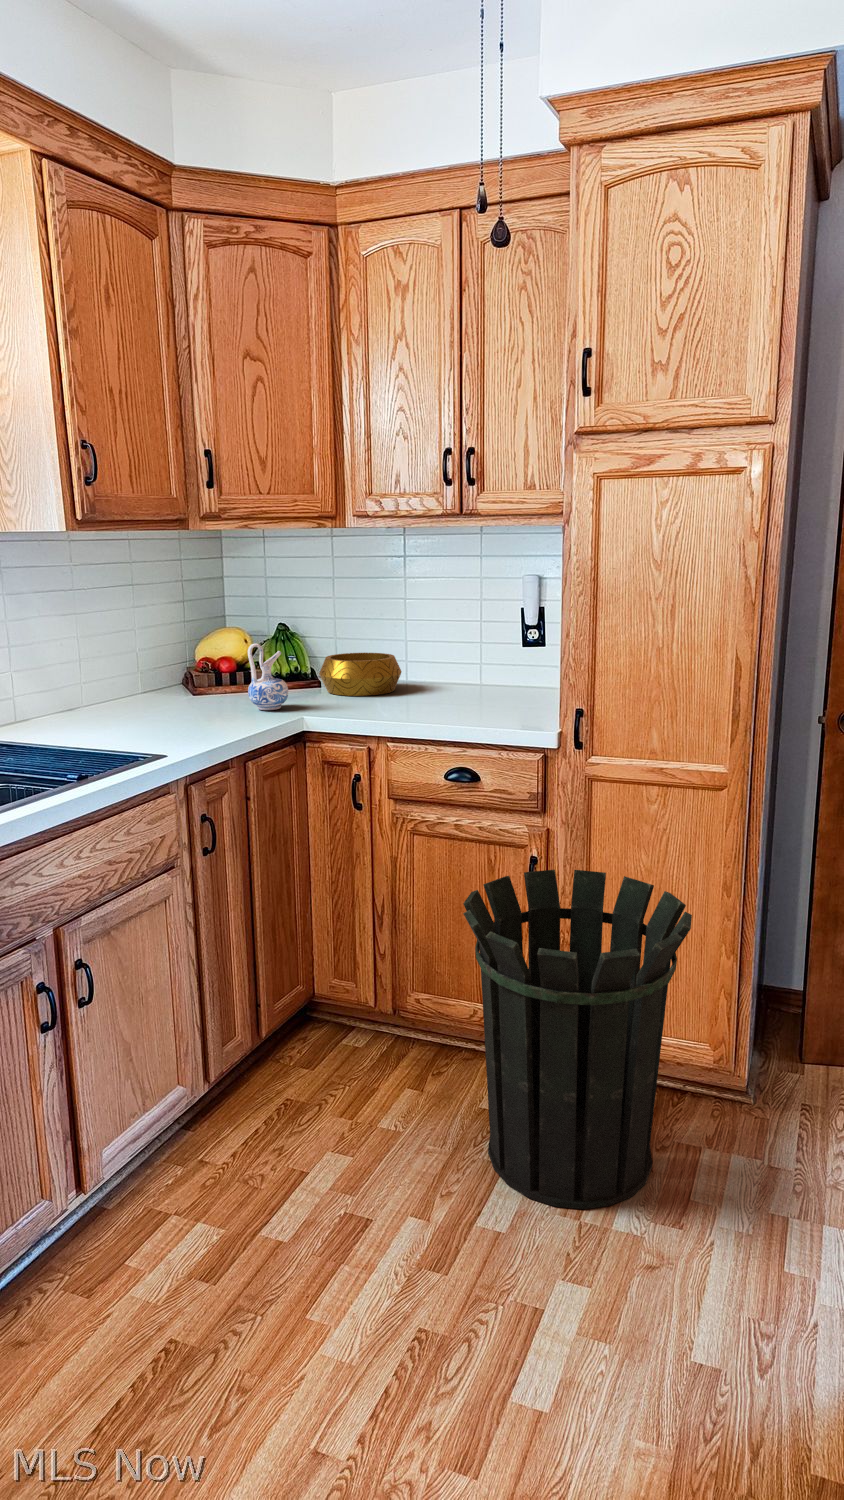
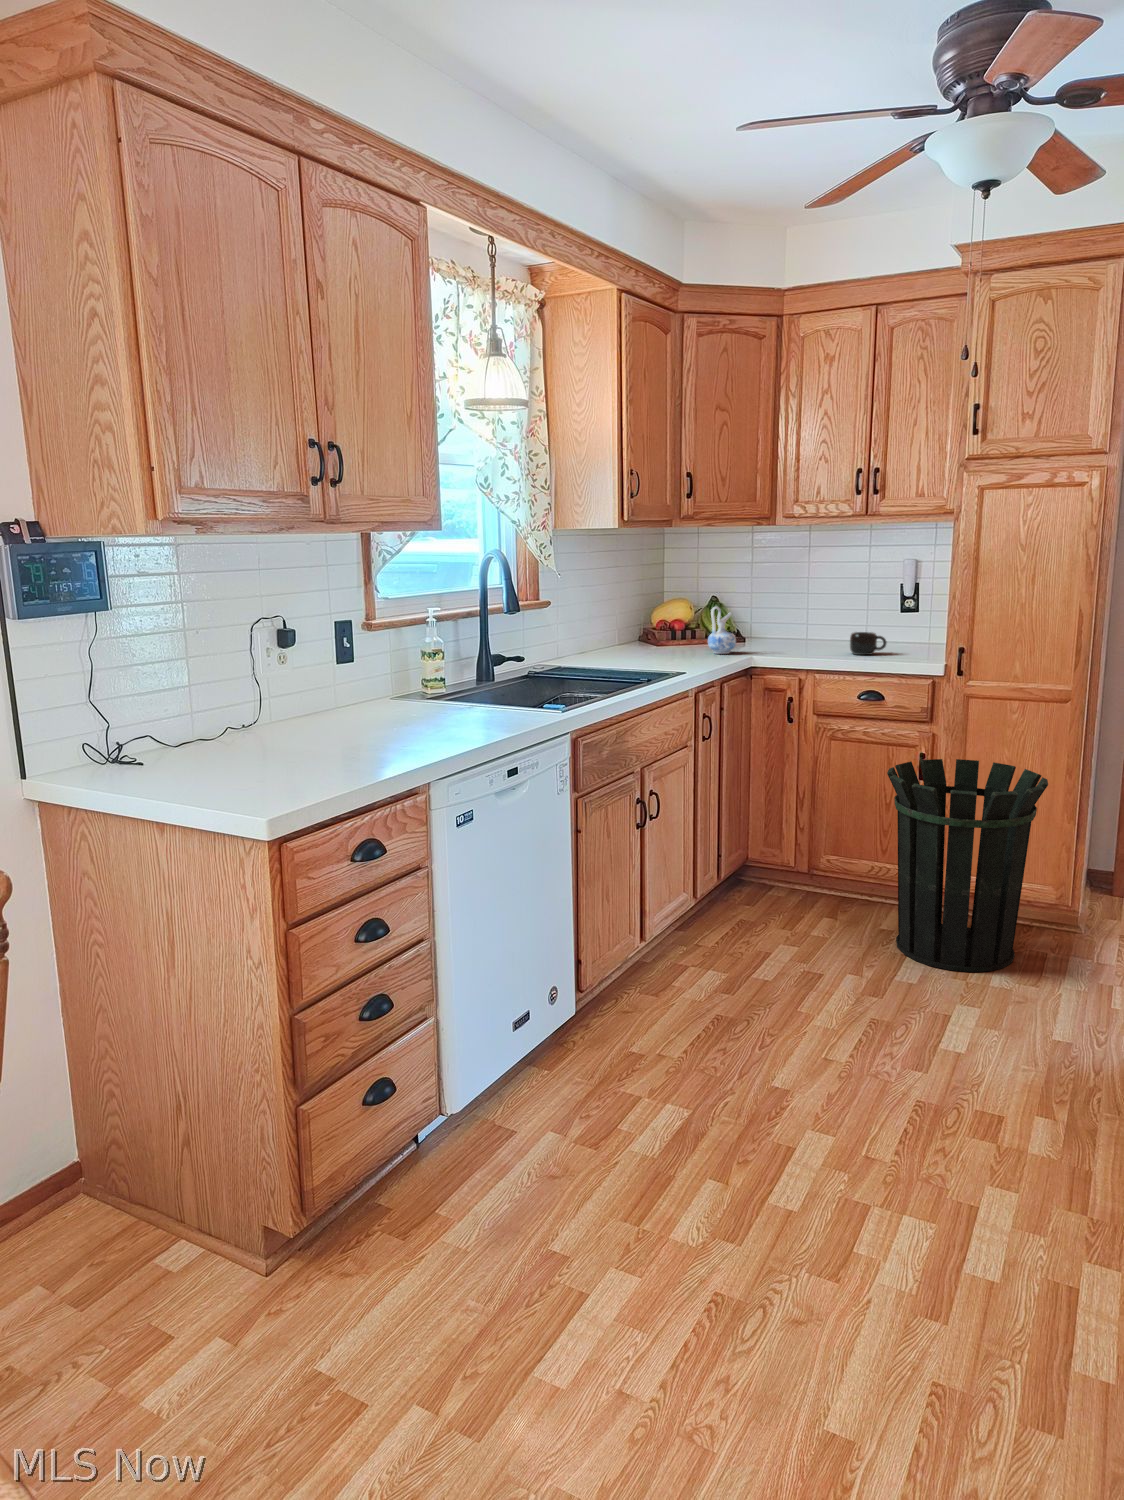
decorative bowl: present [319,653,402,696] -> none [744,617,806,647]
mug: none [442,679,491,712] -> present [850,632,886,655]

